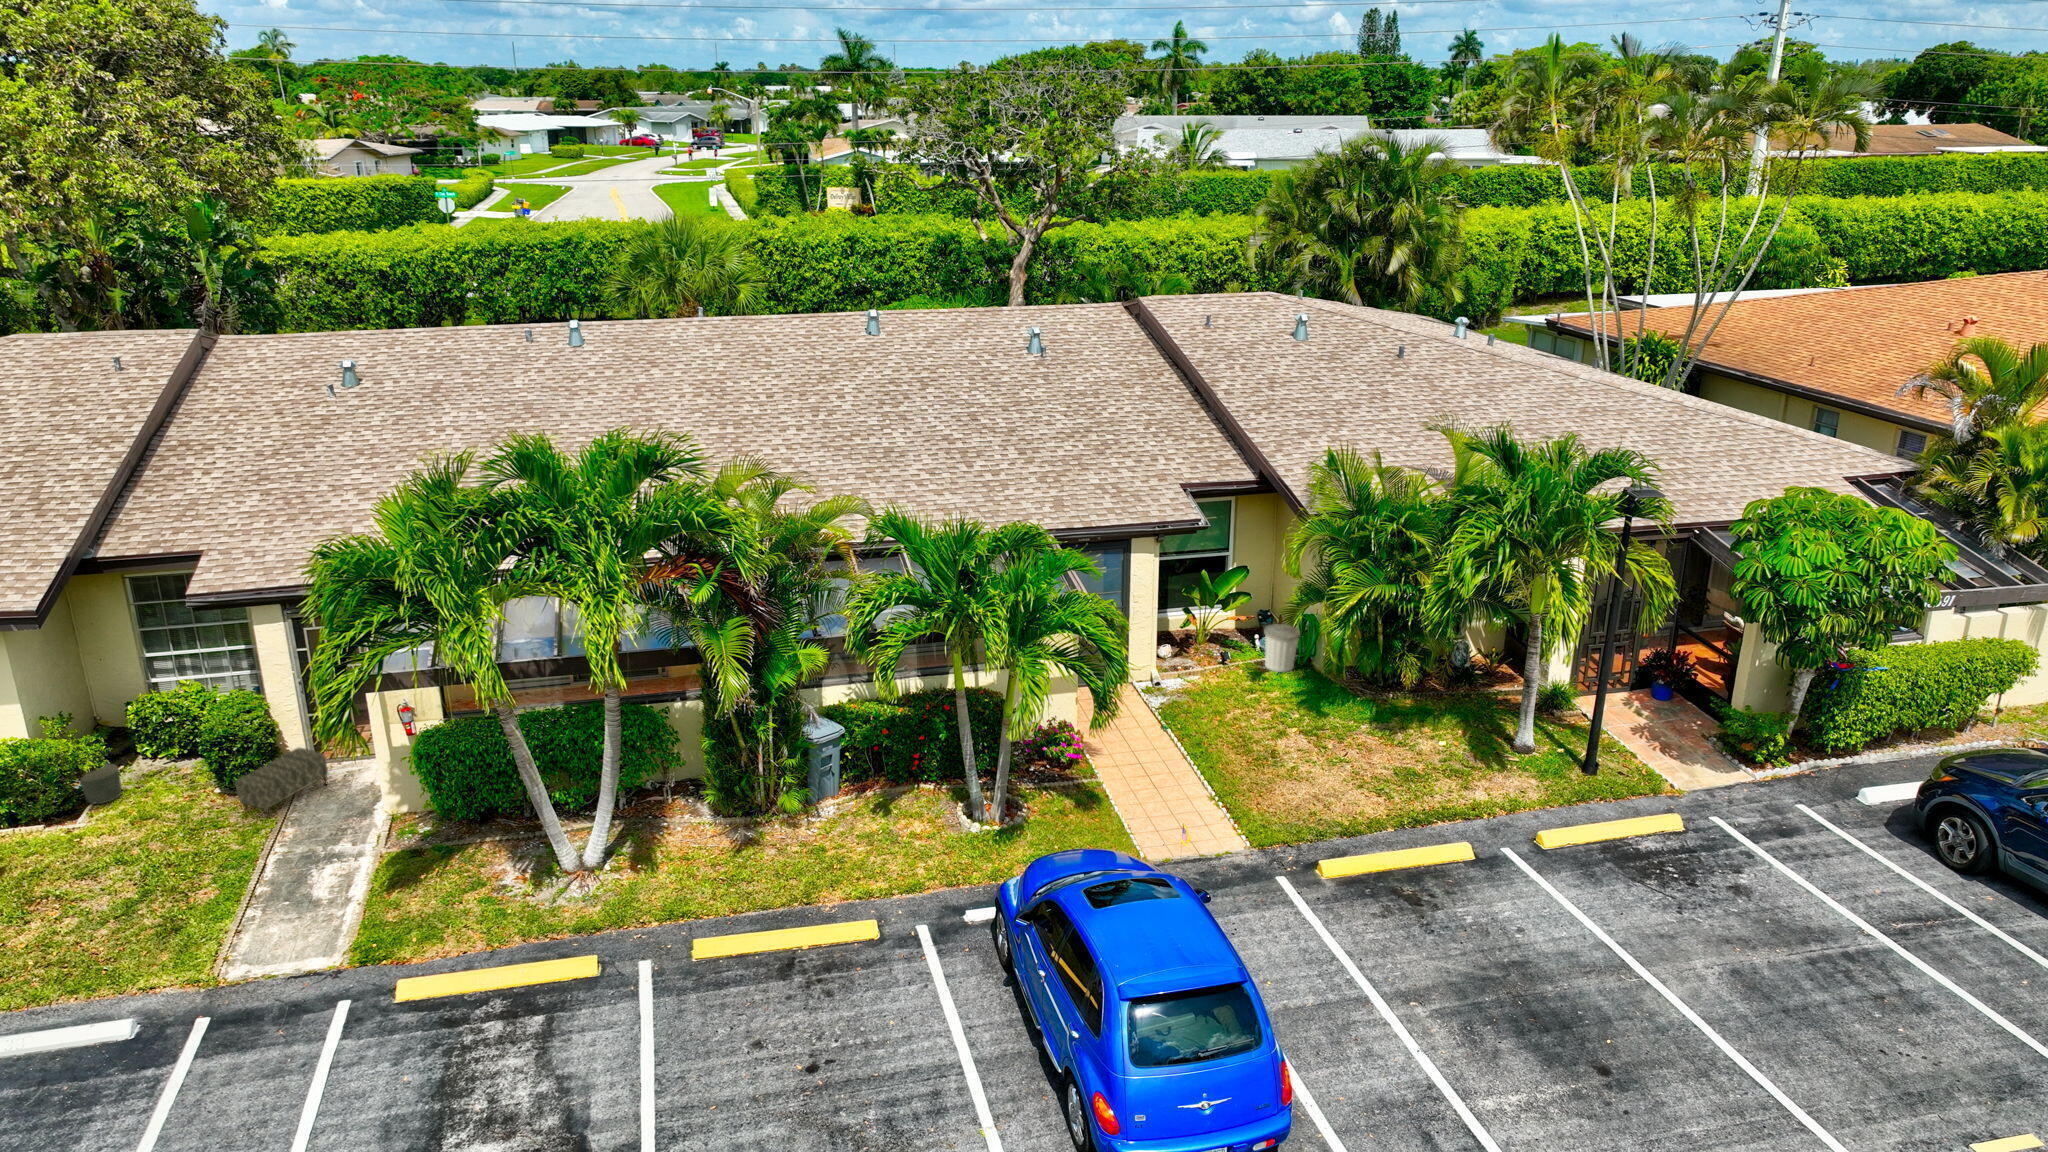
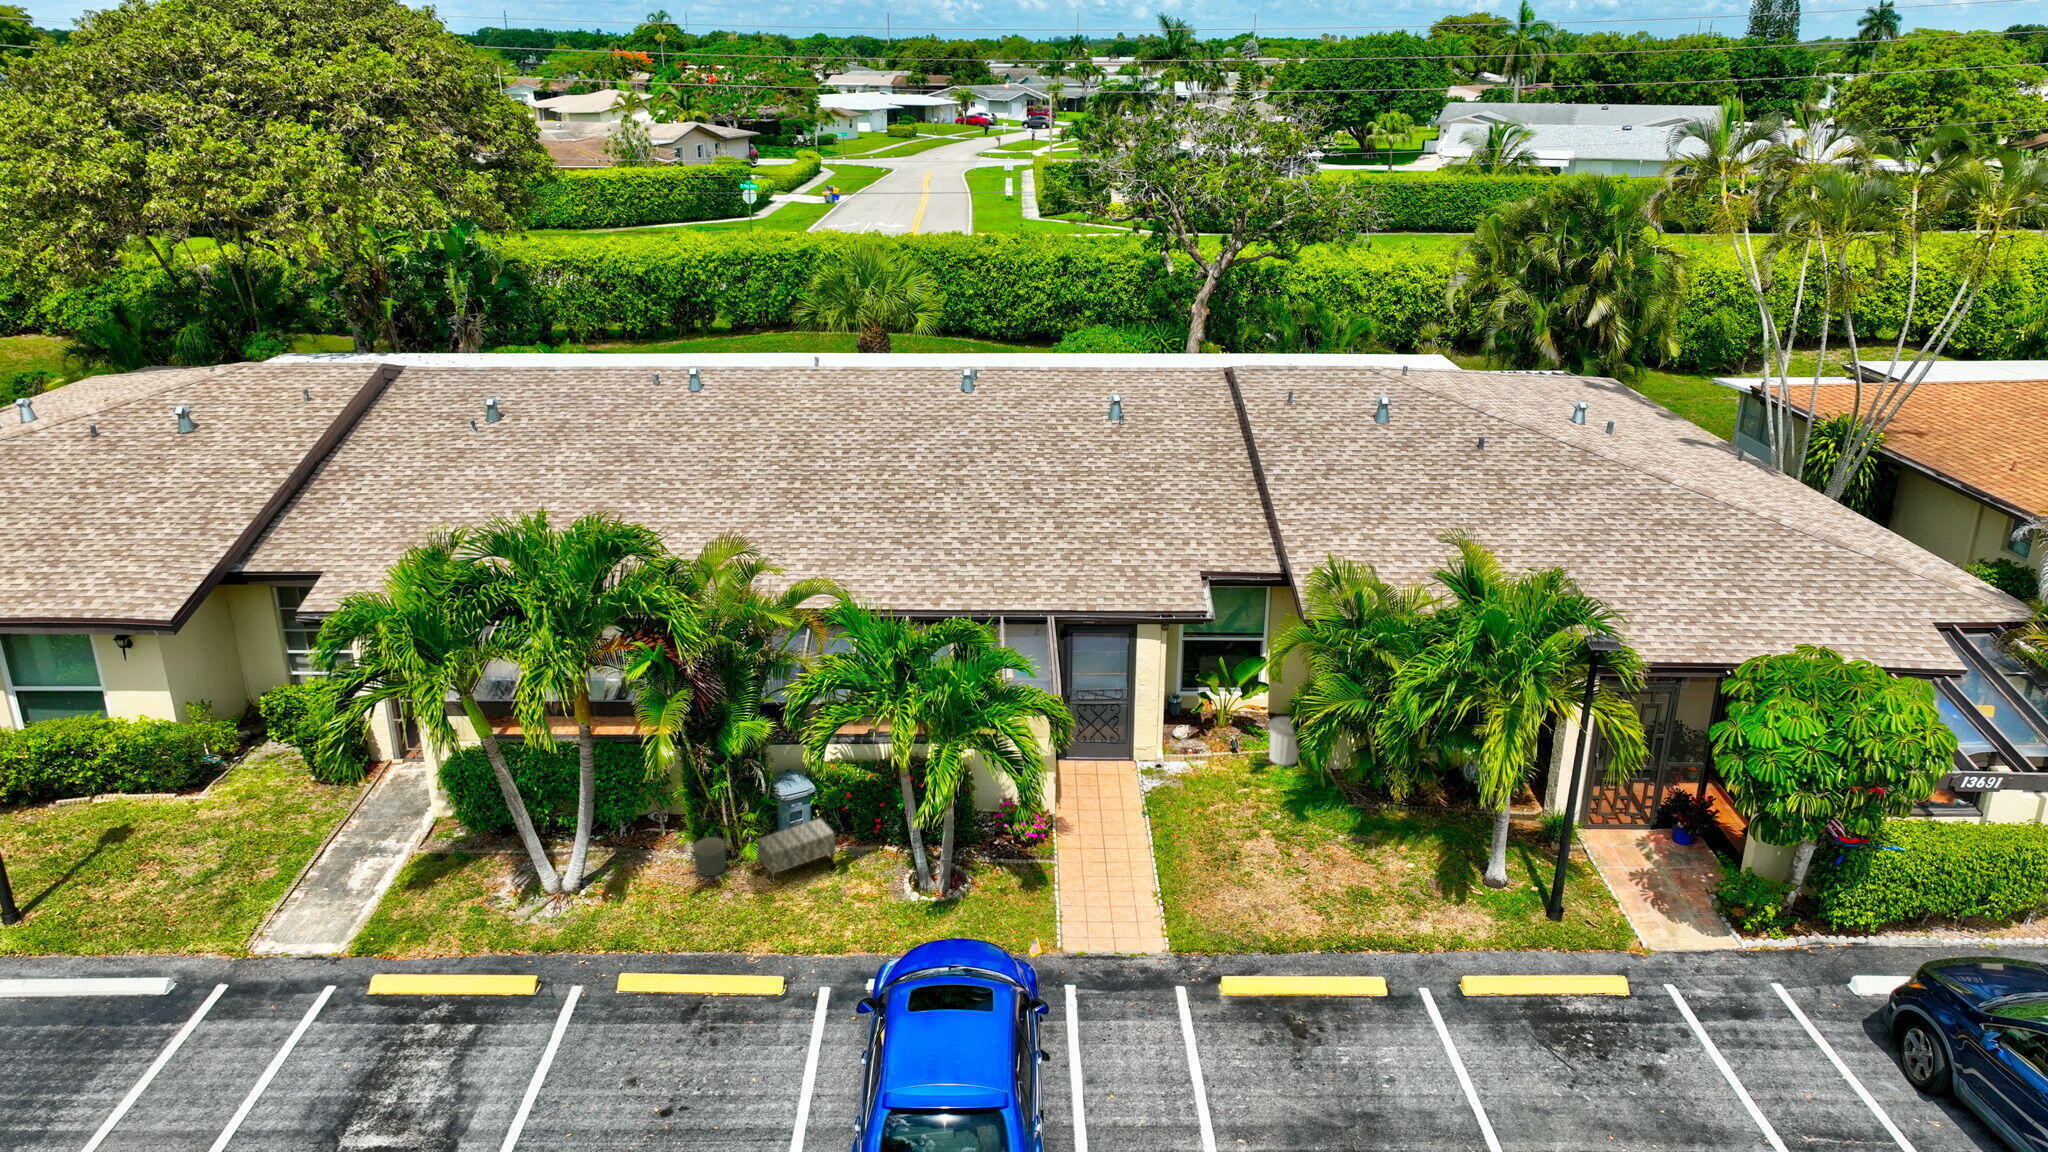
bench: present [235,748,328,818] -> present [757,819,836,881]
planter: present [80,764,122,804] -> present [694,837,726,876]

